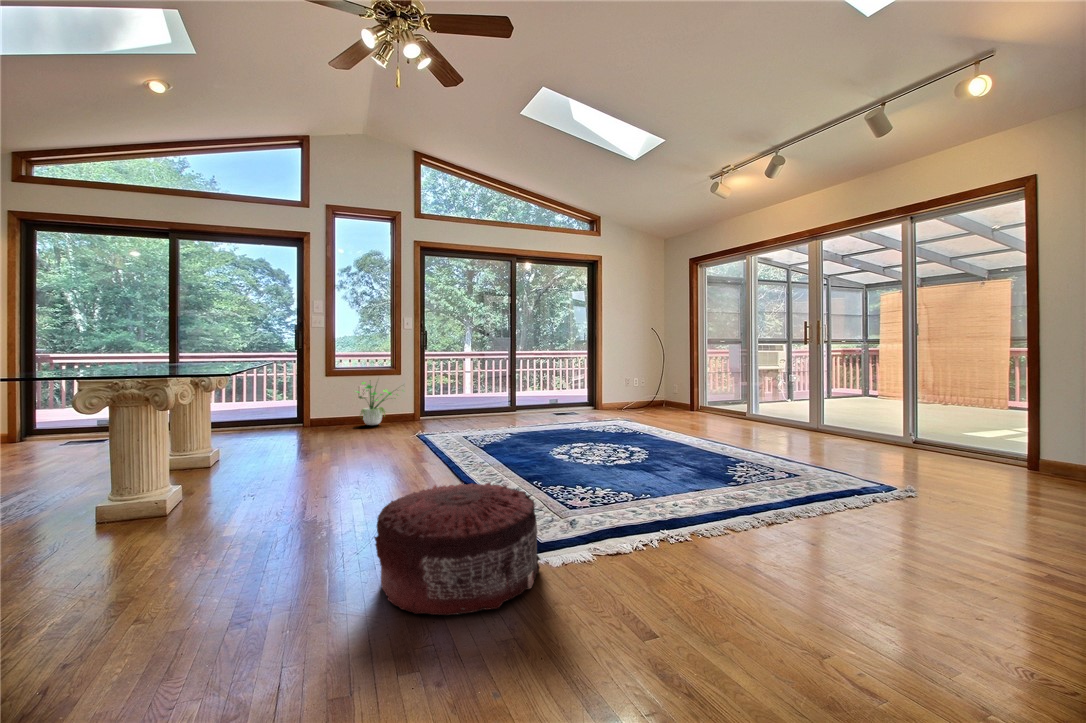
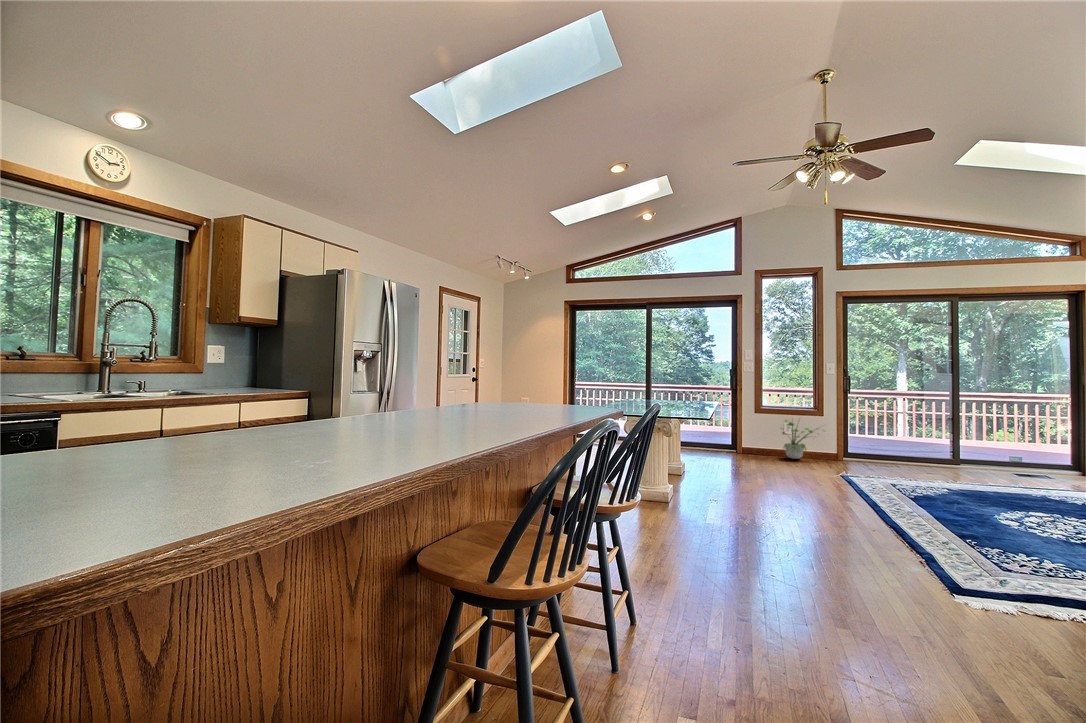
pouf: present [374,482,540,615] -> none [826,522,960,611]

